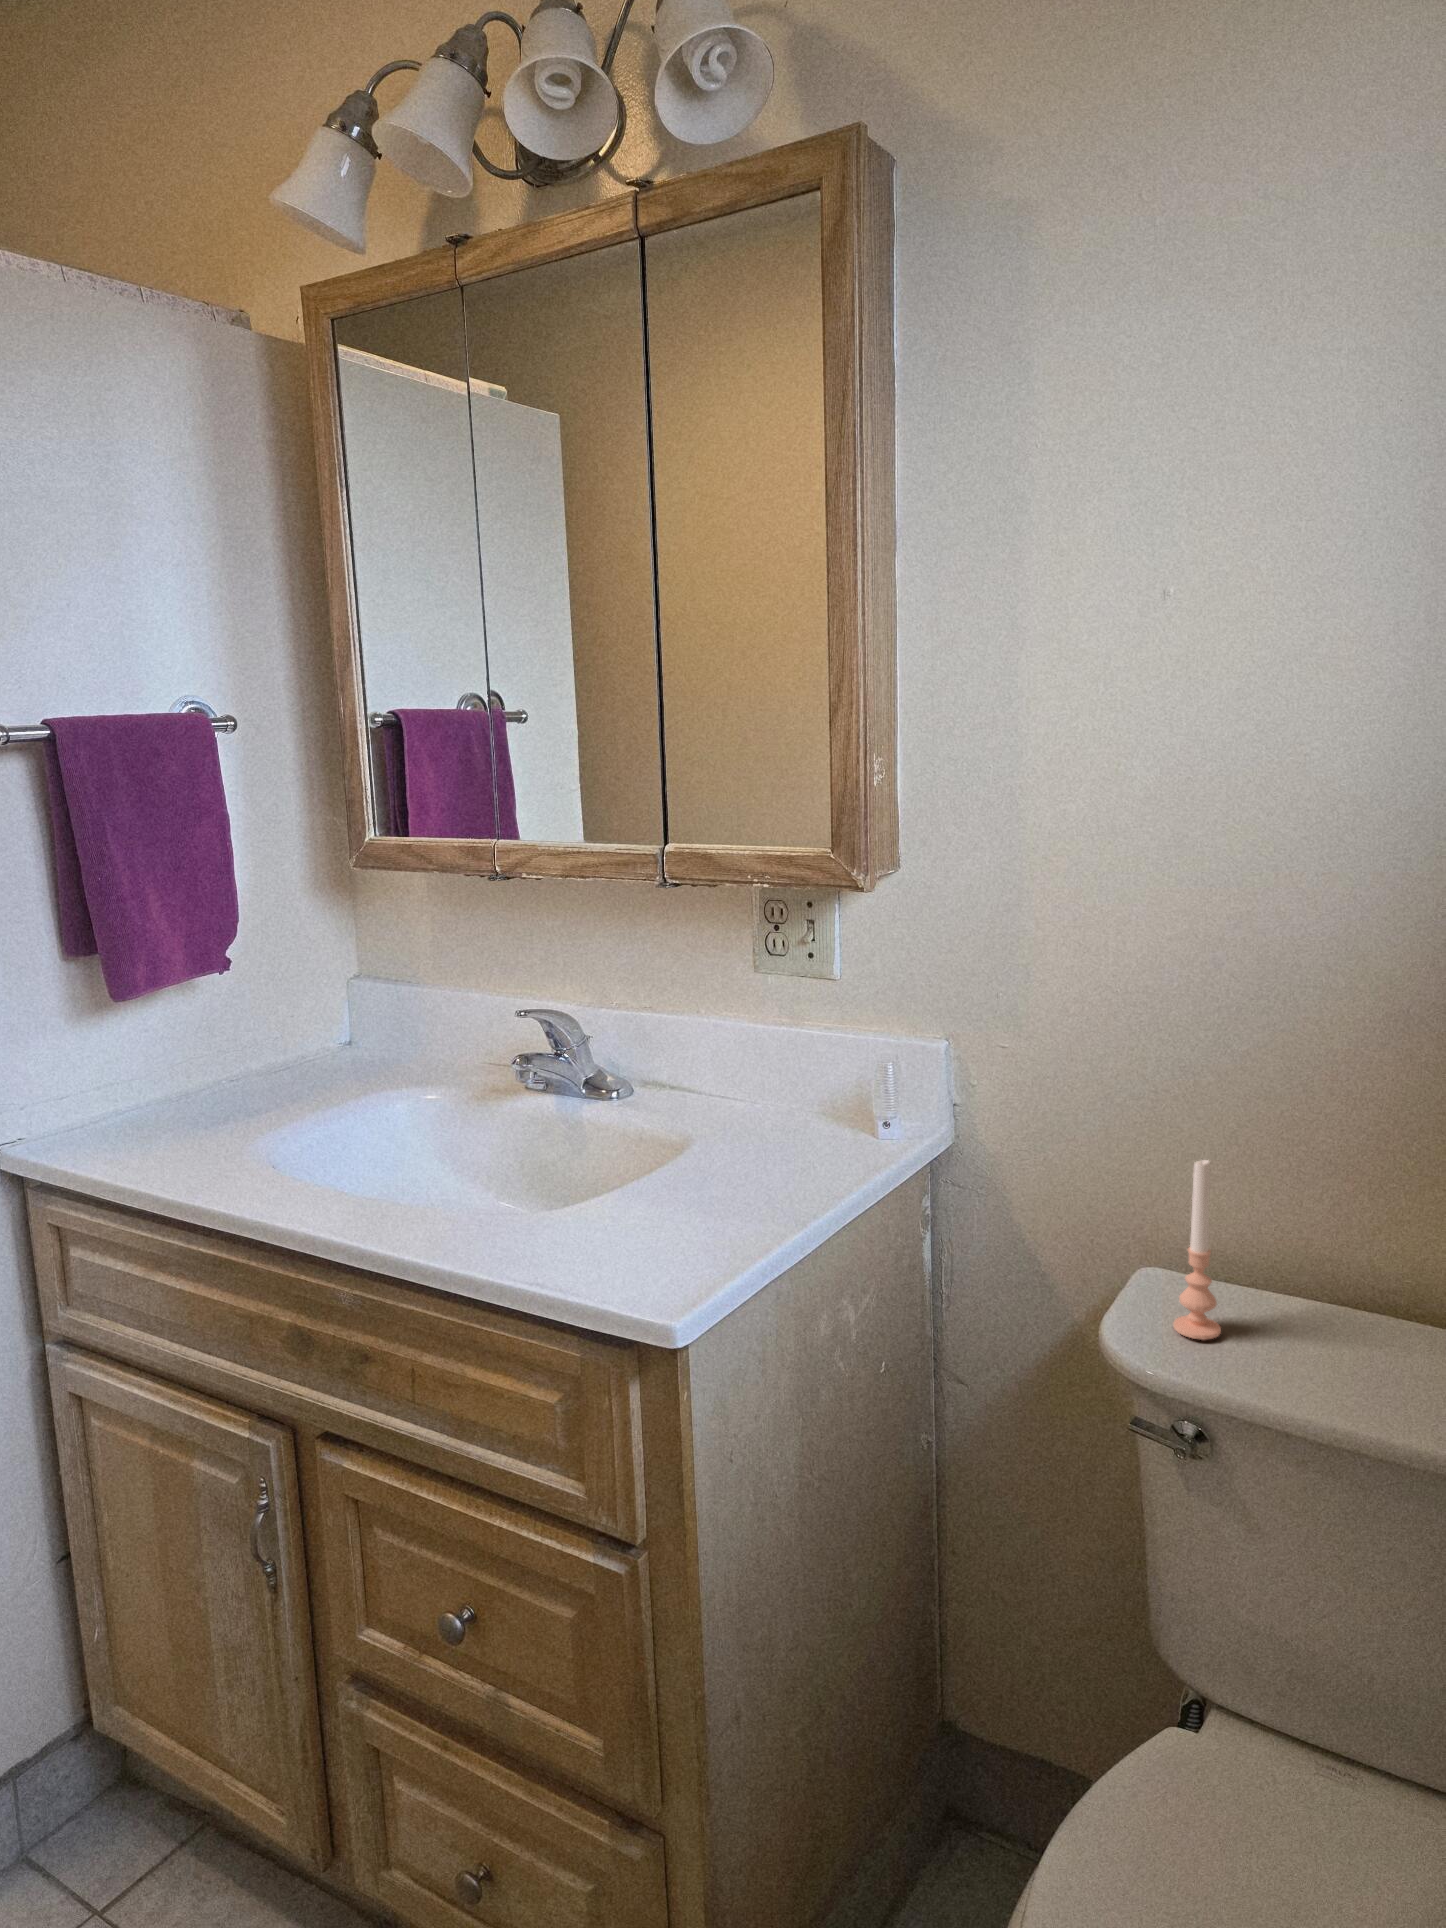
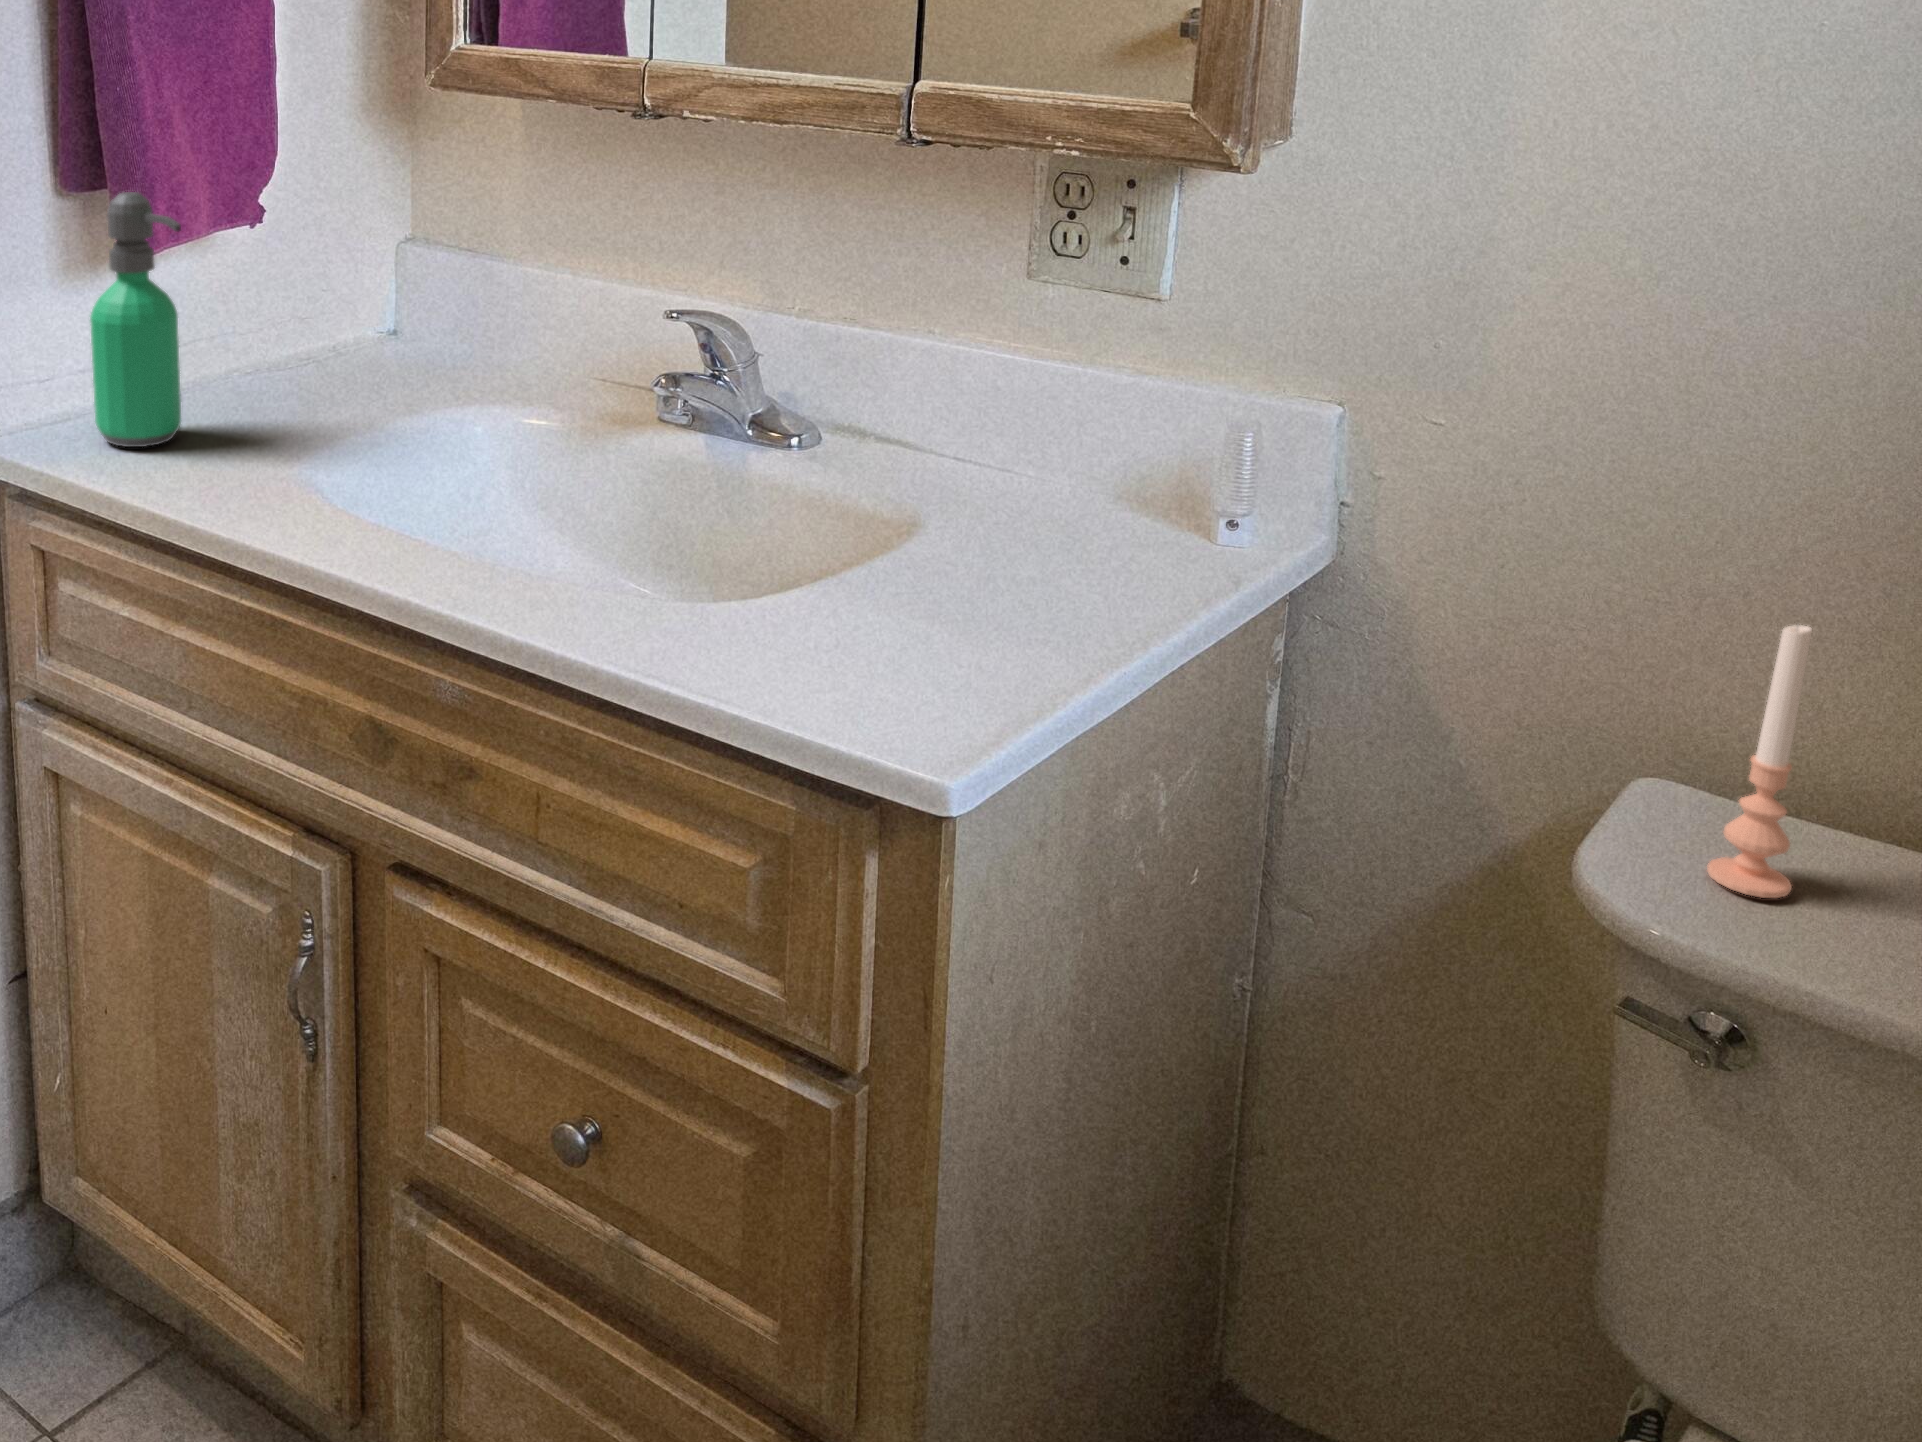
soap dispenser: none [89,953,166,1141] -> present [90,192,181,447]

